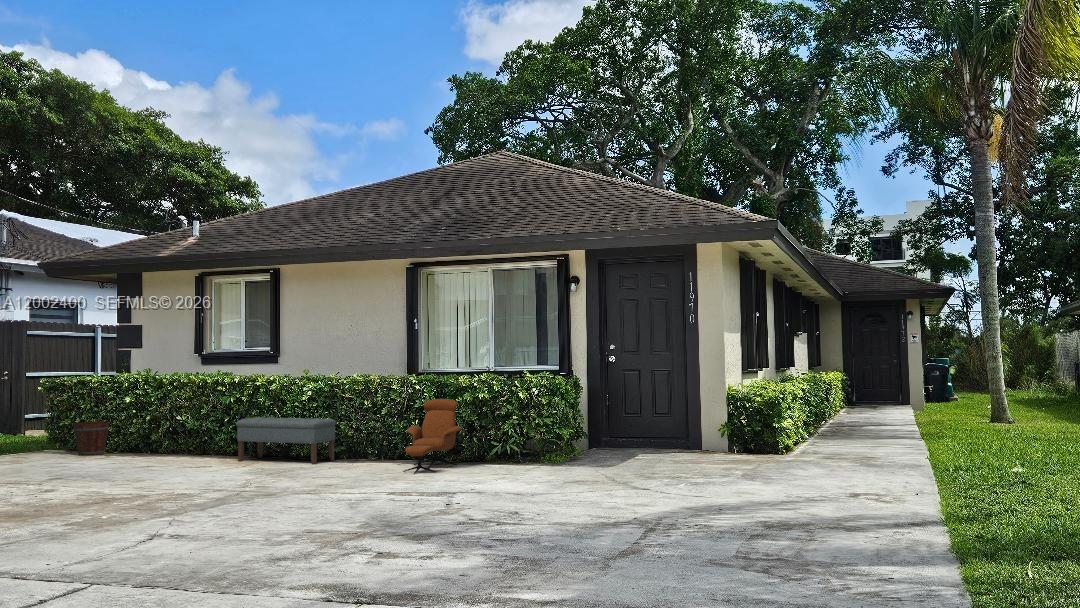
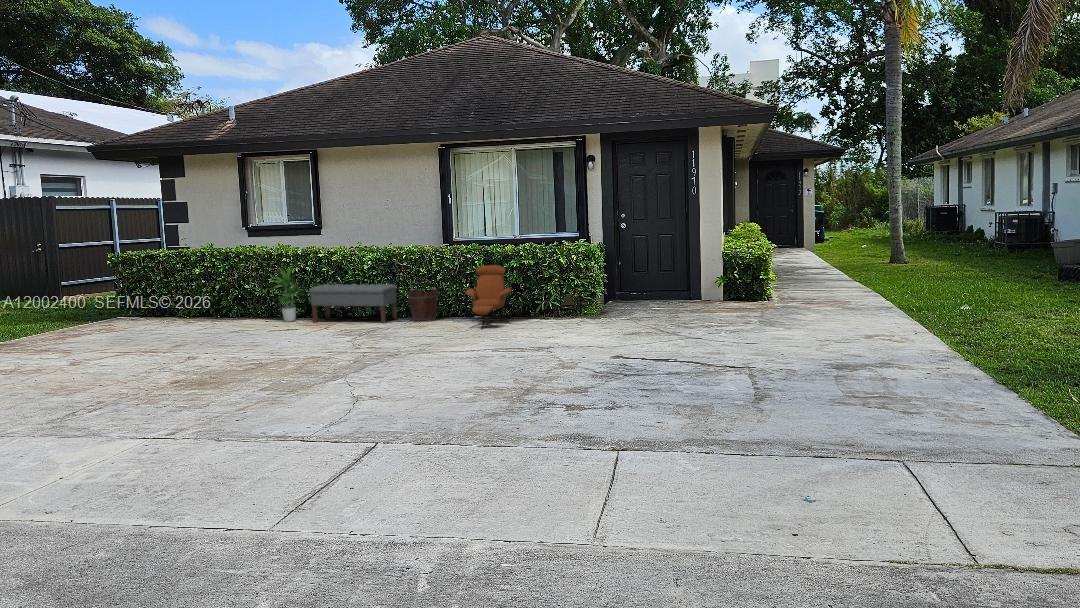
potted plant: none [196,397,237,459] -> present [276,271,298,322]
bucket: present [73,420,109,456] -> present [407,289,438,322]

